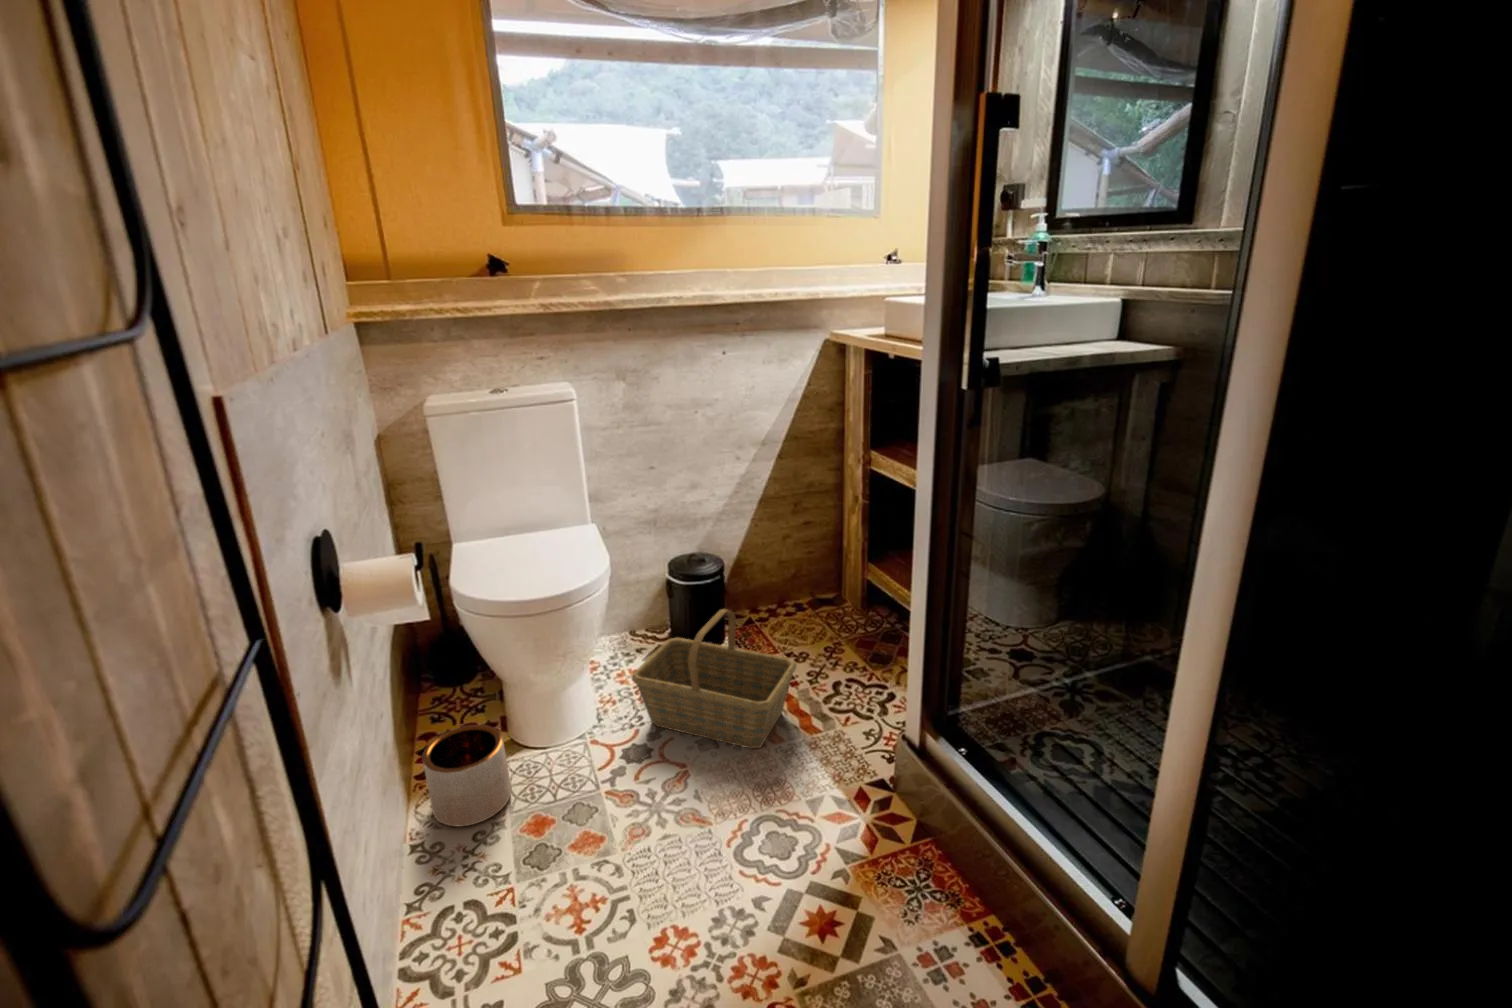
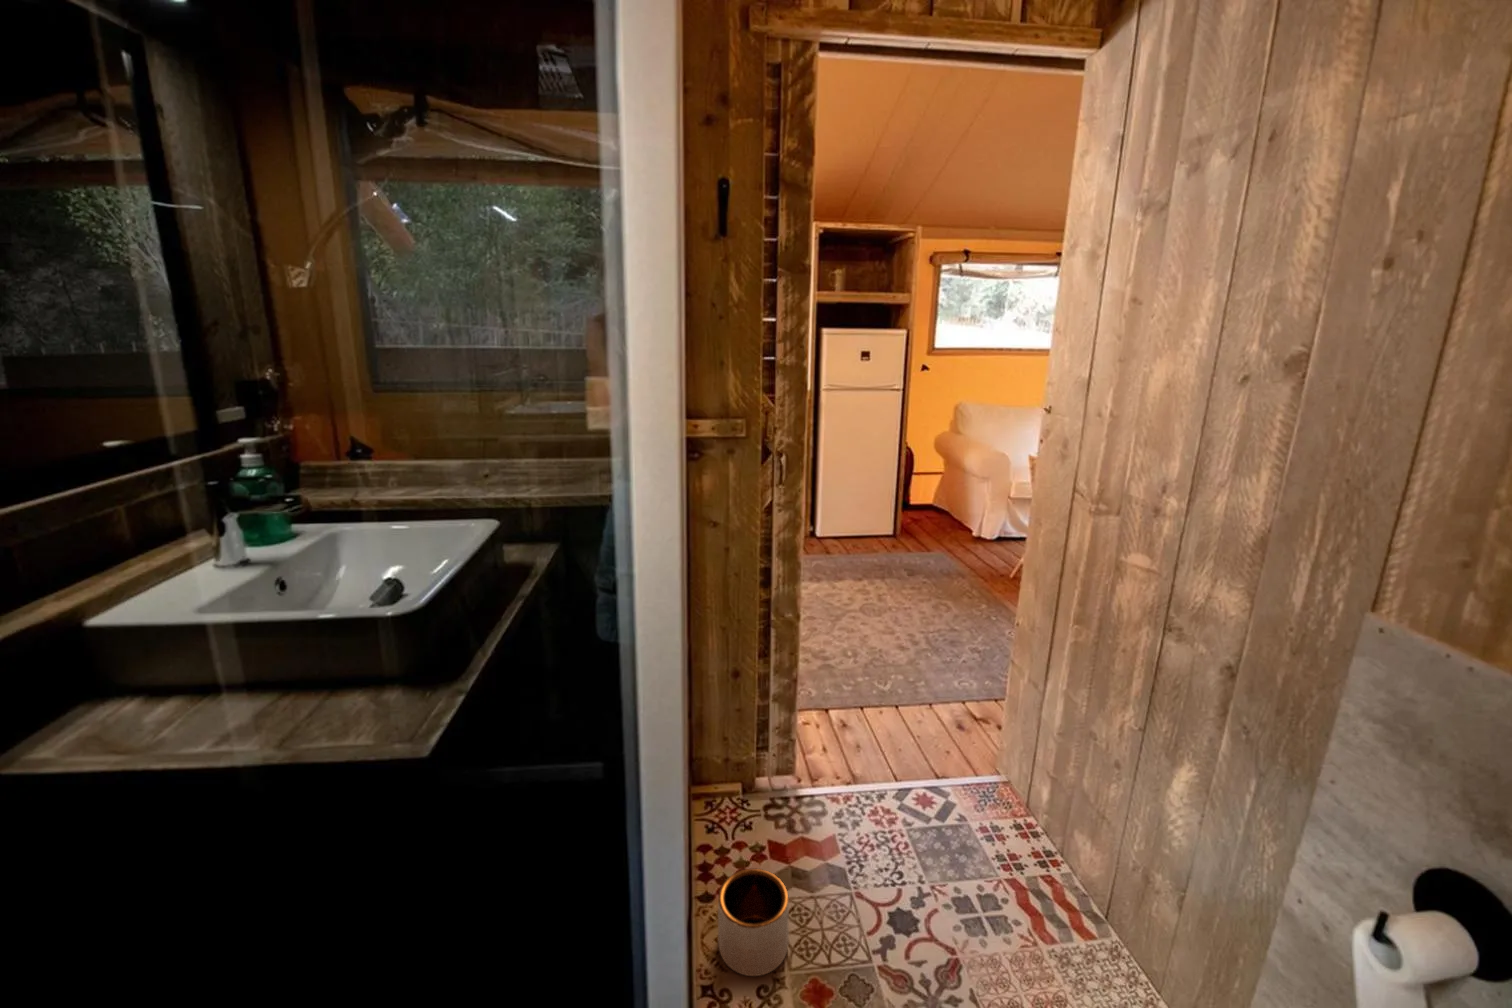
basket: present [632,609,796,748] -> none [900,785,1072,946]

